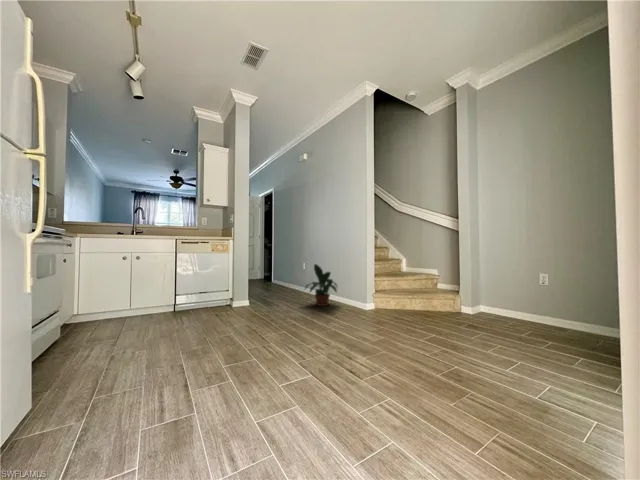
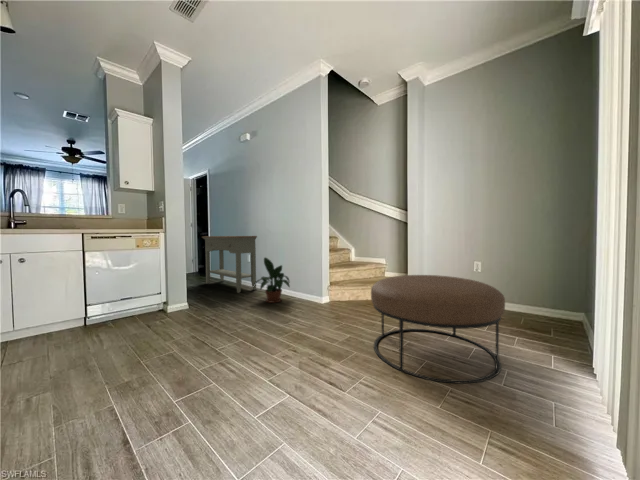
console table: none [266,245,311,296] -> present [202,236,257,293]
ottoman: none [401,282,545,391] -> present [371,275,505,384]

